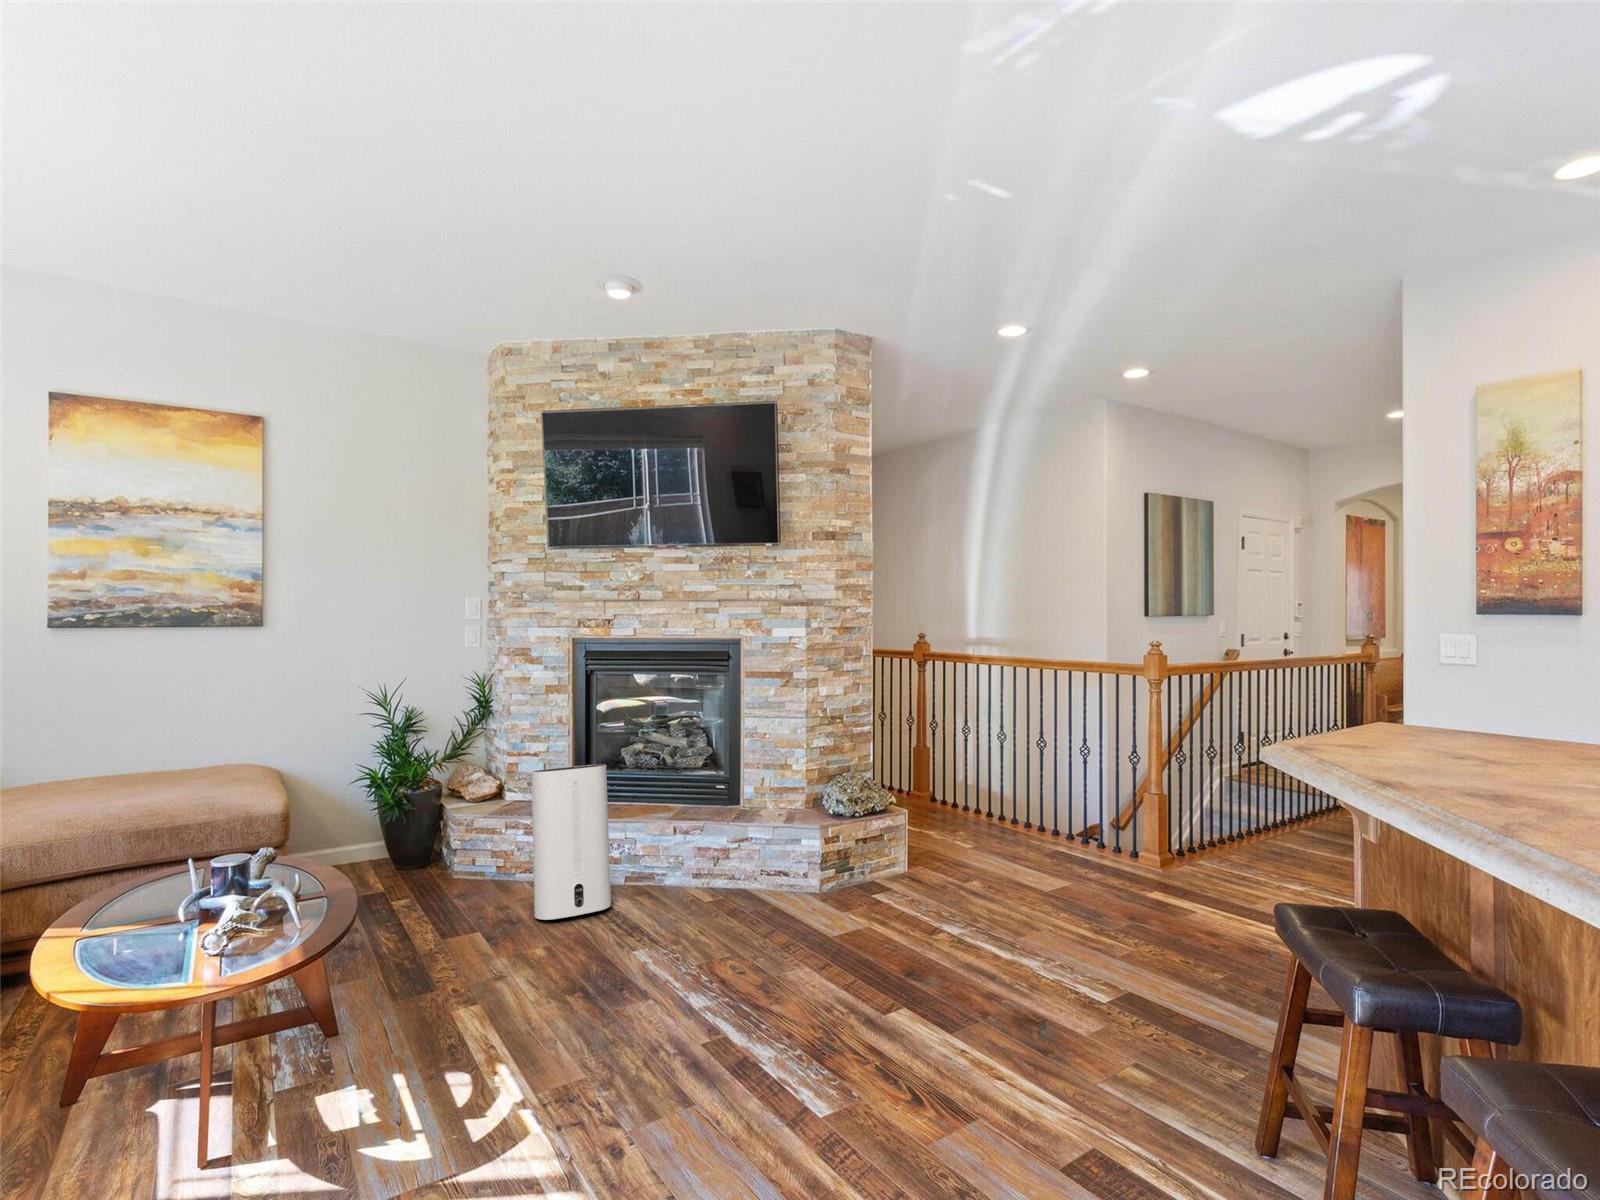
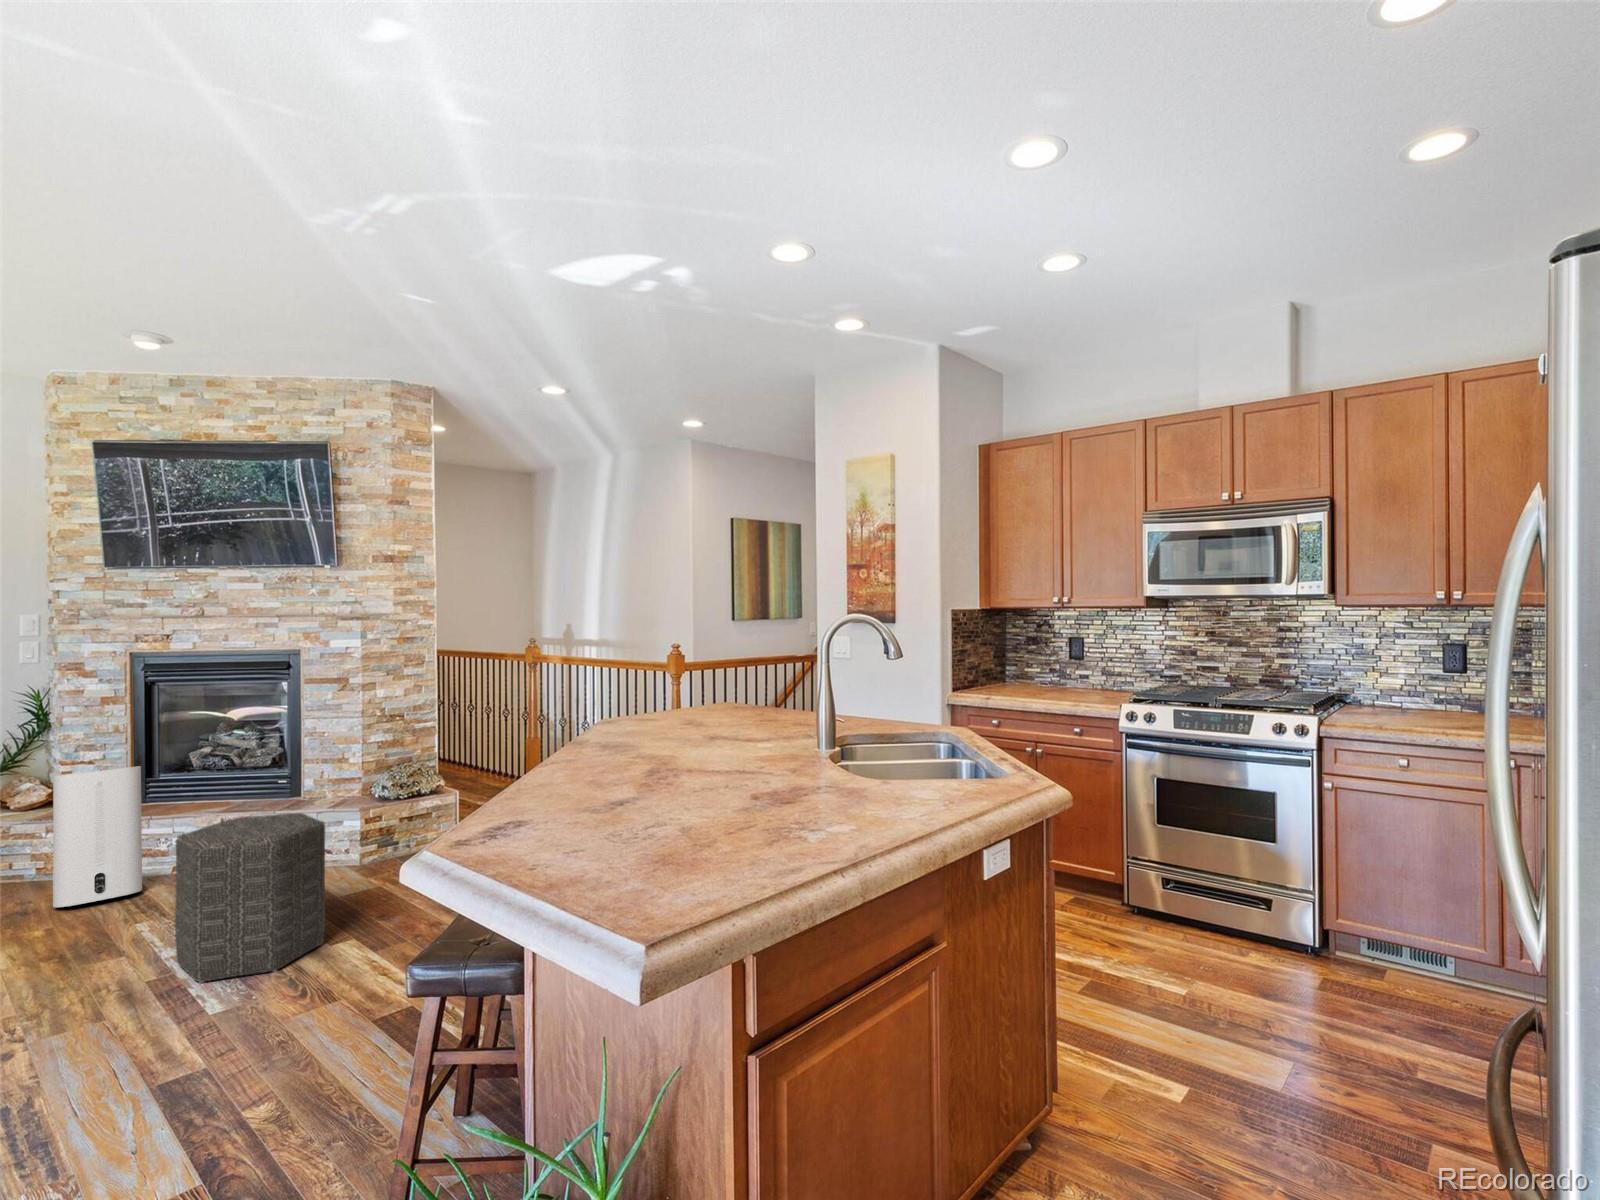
ottoman: none [721,839,879,1061] -> present [175,813,325,983]

